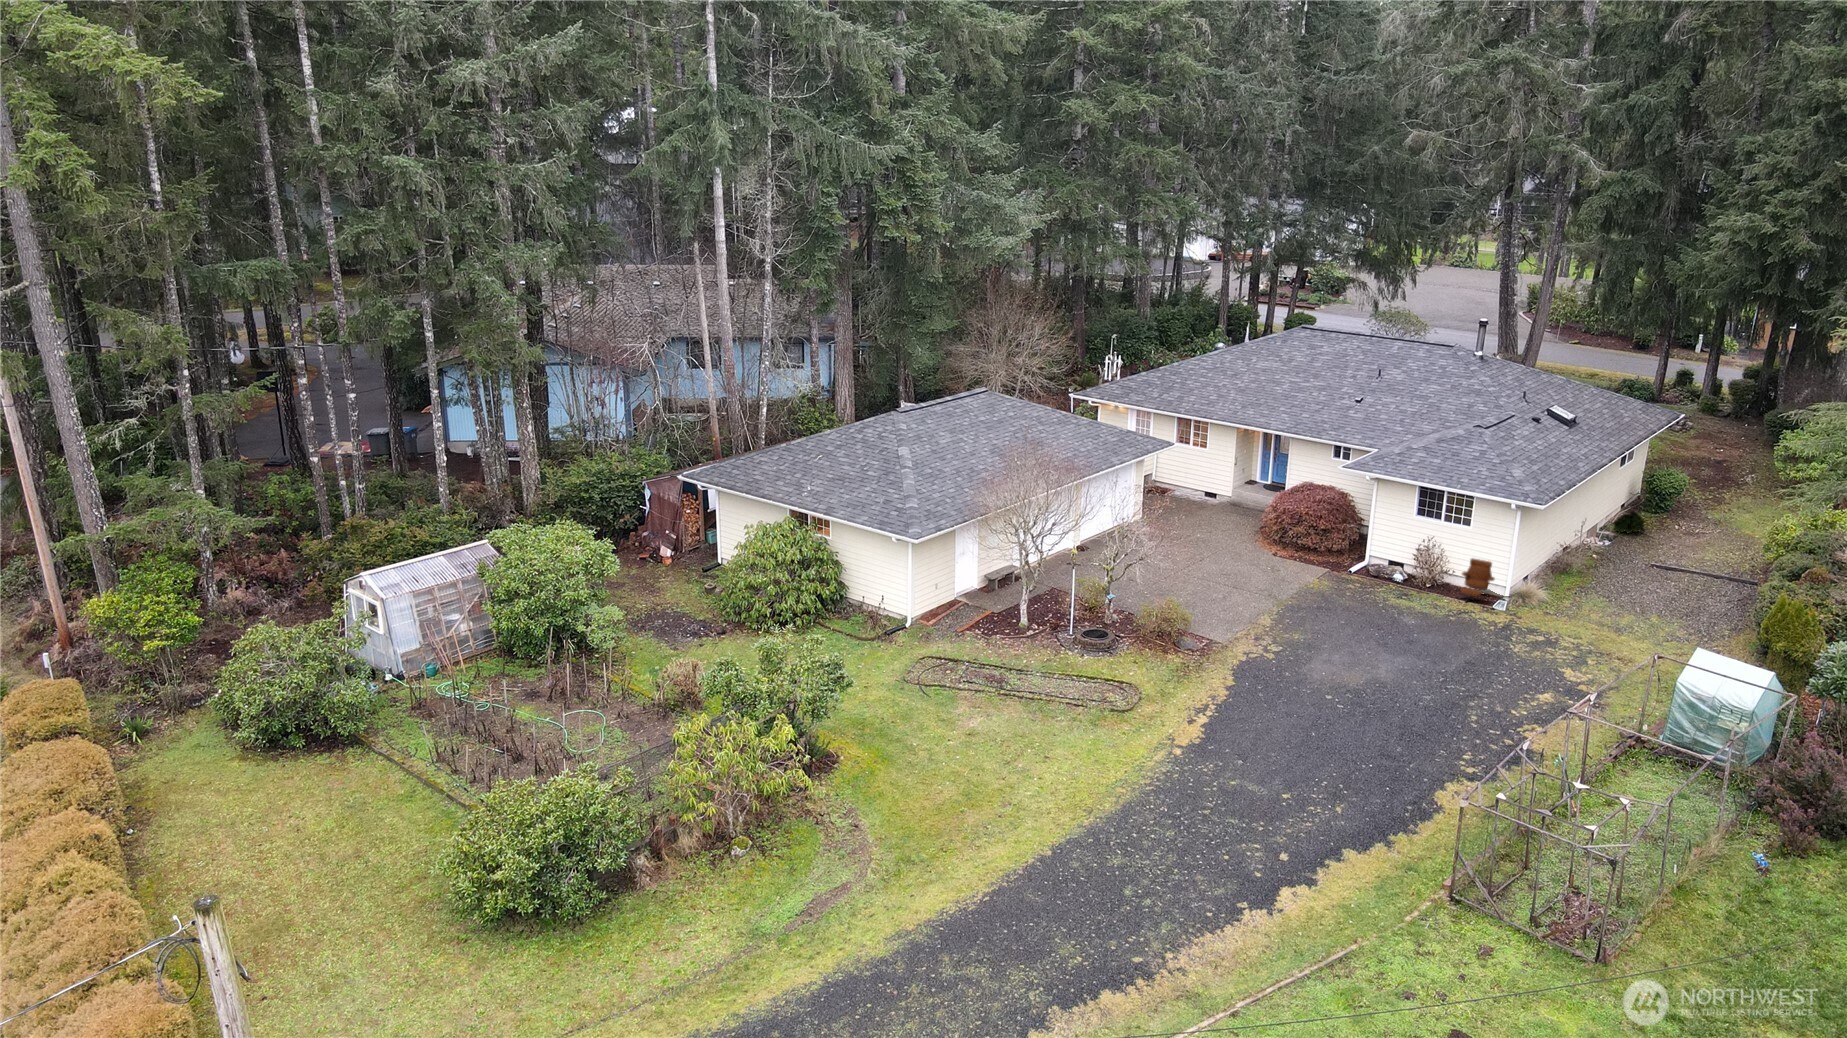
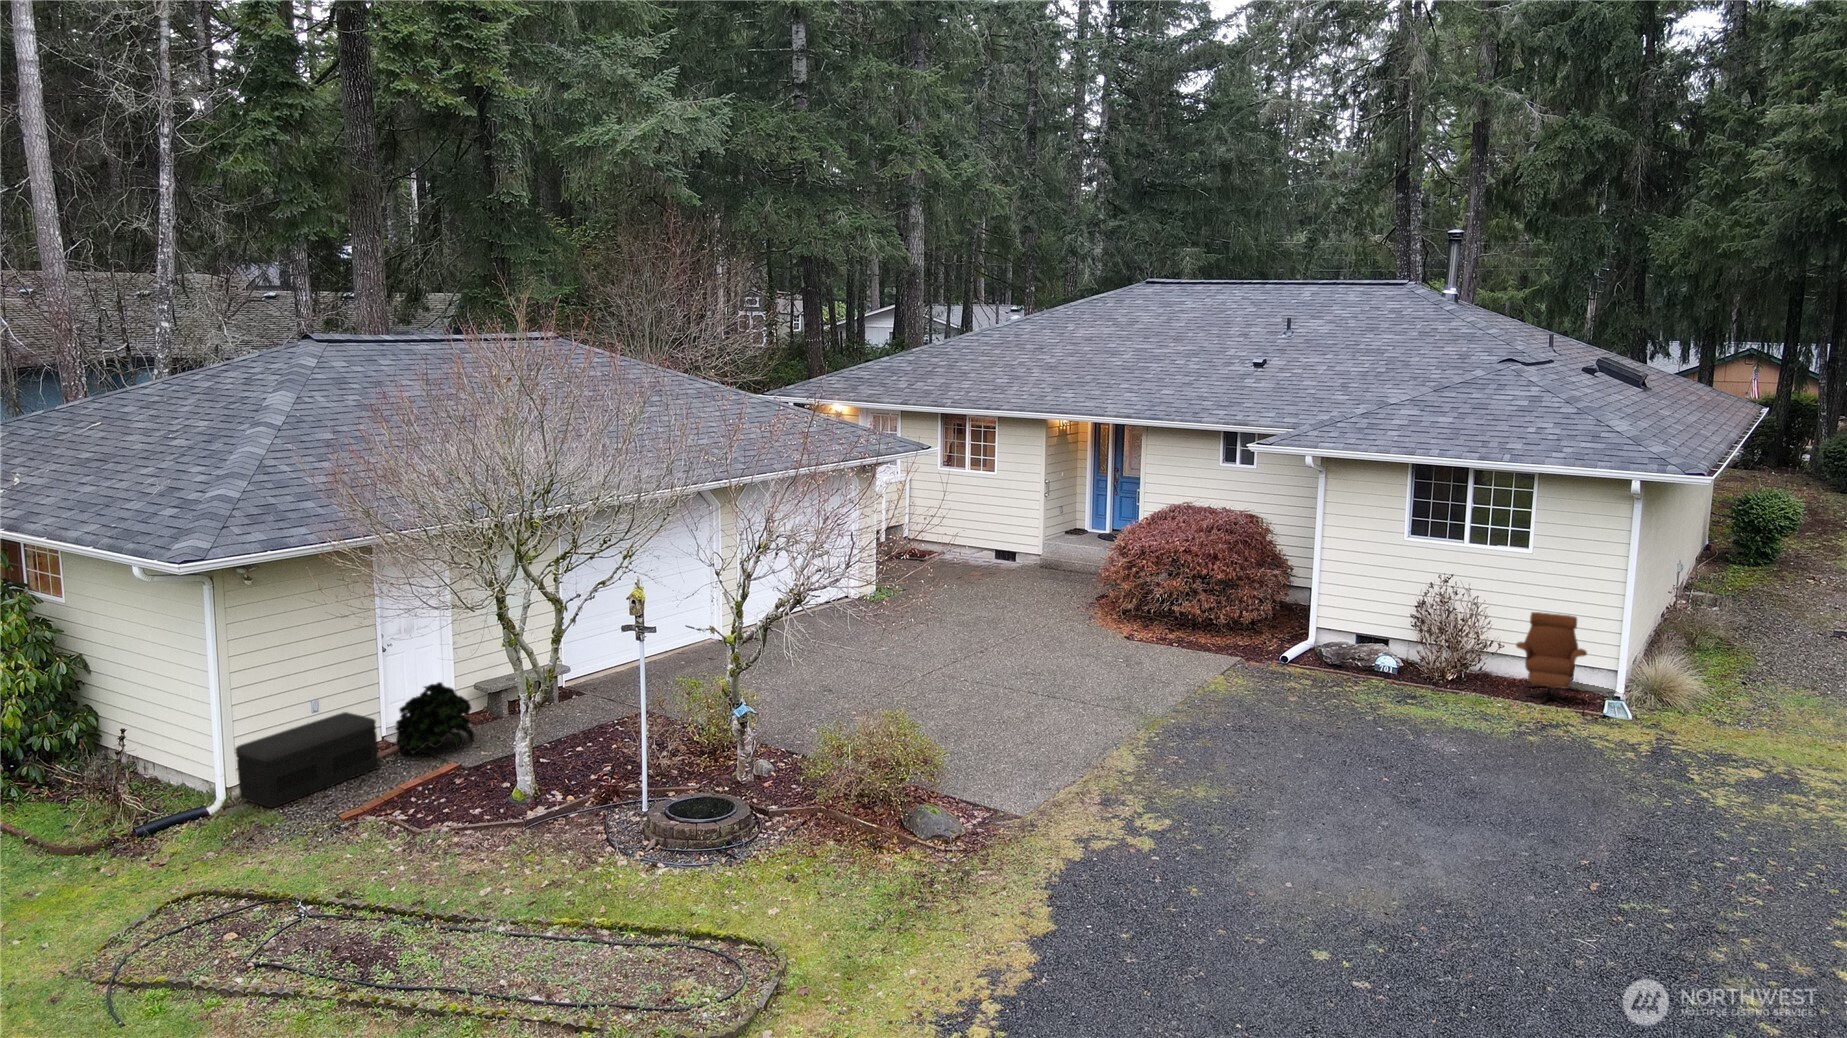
potted plant: present [1613,511,1645,533] -> present [395,682,474,754]
storage bench: none [927,591,967,628] -> present [235,712,379,808]

